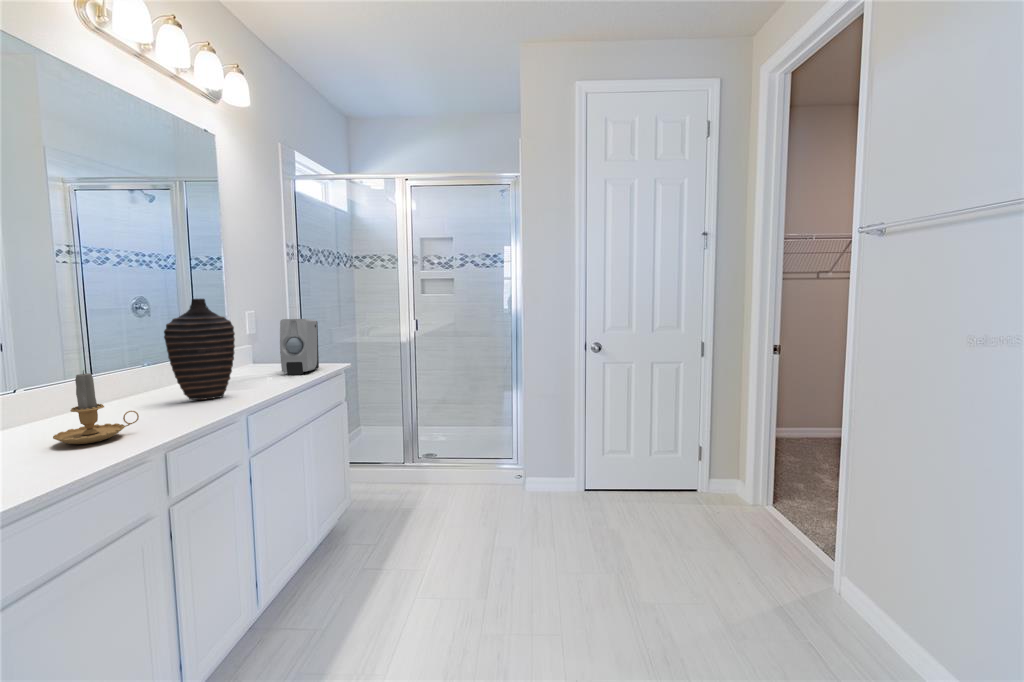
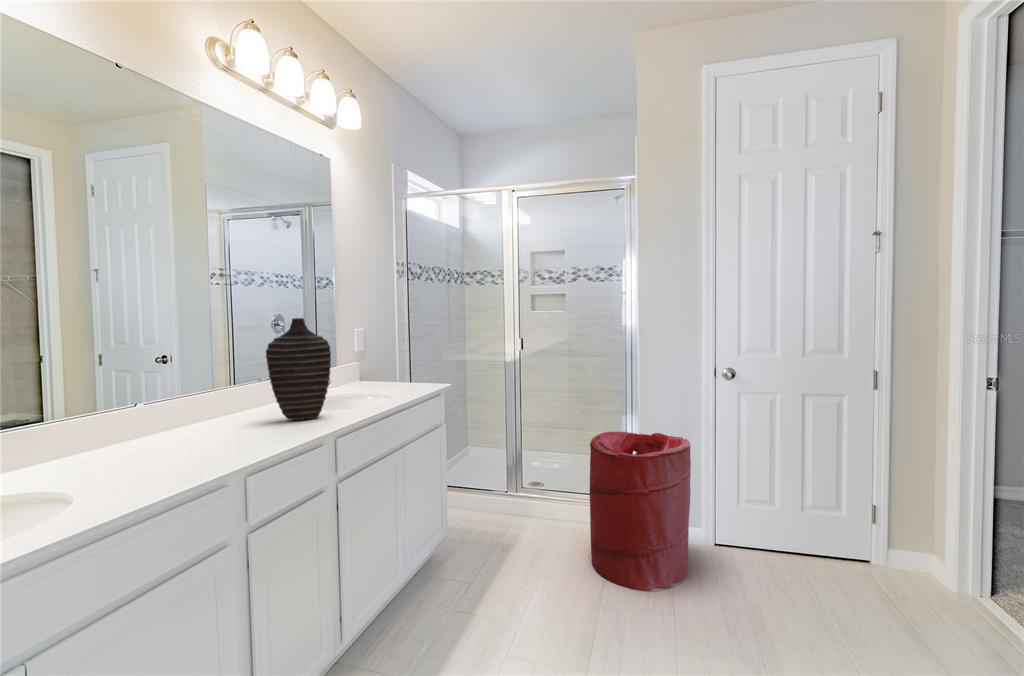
soap dispenser: present [280,319,319,375] -> none [381,338,419,395]
candle: present [53,371,139,444] -> none [149,390,228,464]
laundry hamper: none [482,400,567,534] -> present [589,432,691,592]

